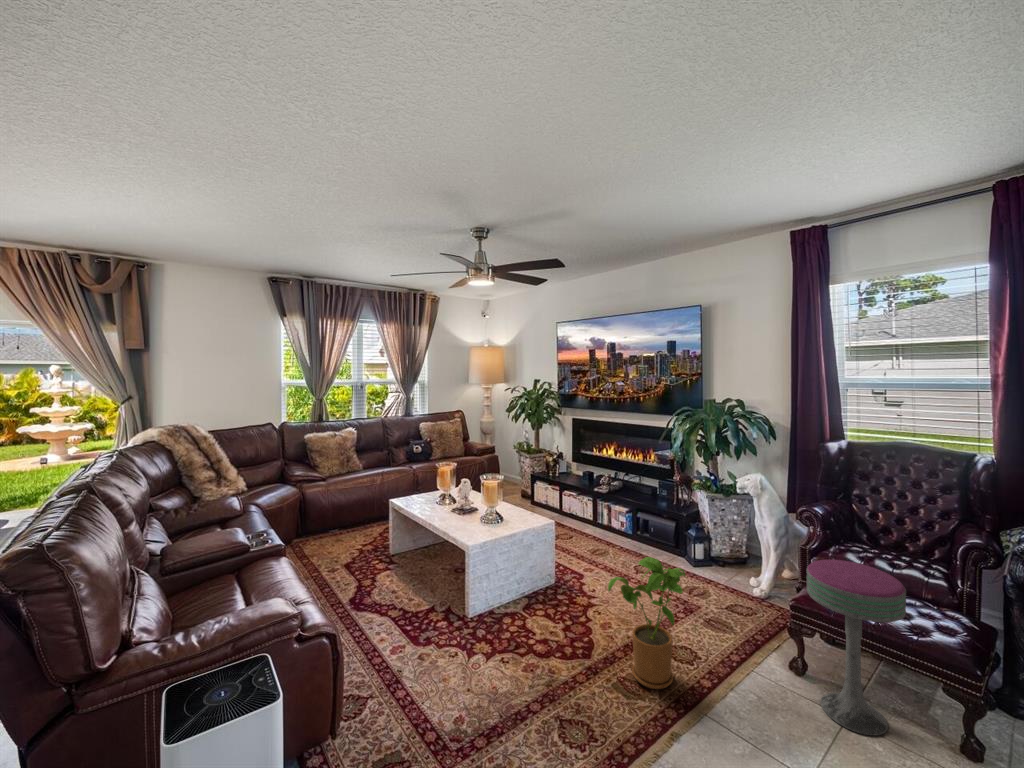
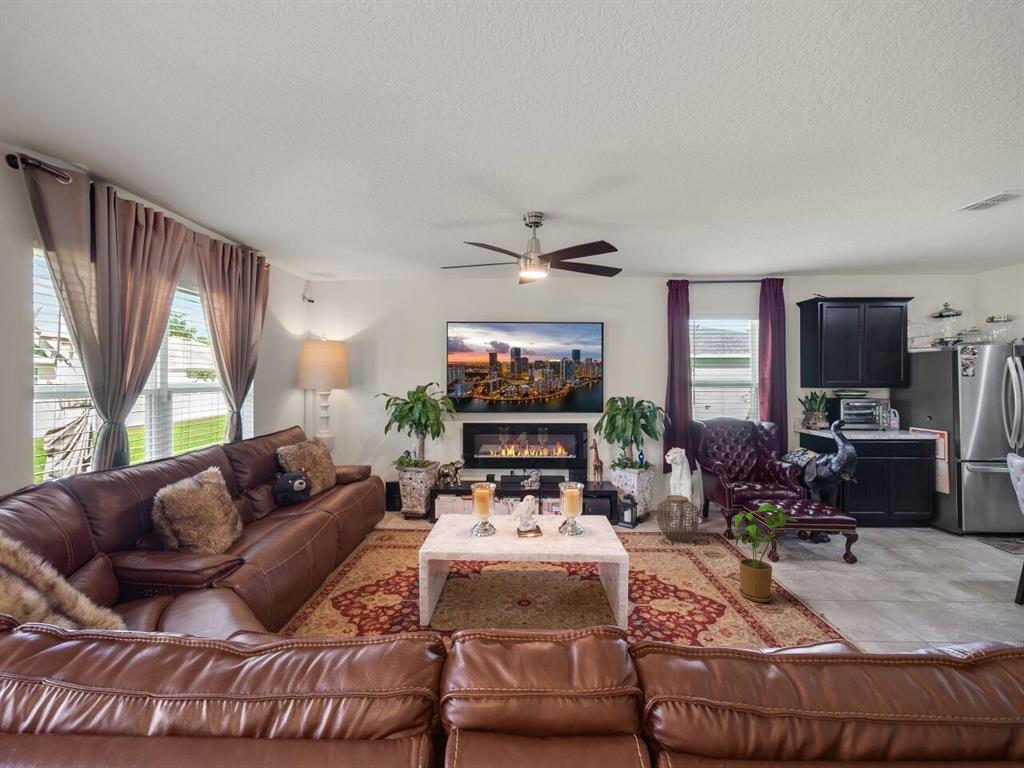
woven basket: none [690,533,747,598] -> present [657,495,699,542]
bar stool: present [807,560,906,735] -> none [795,484,850,576]

